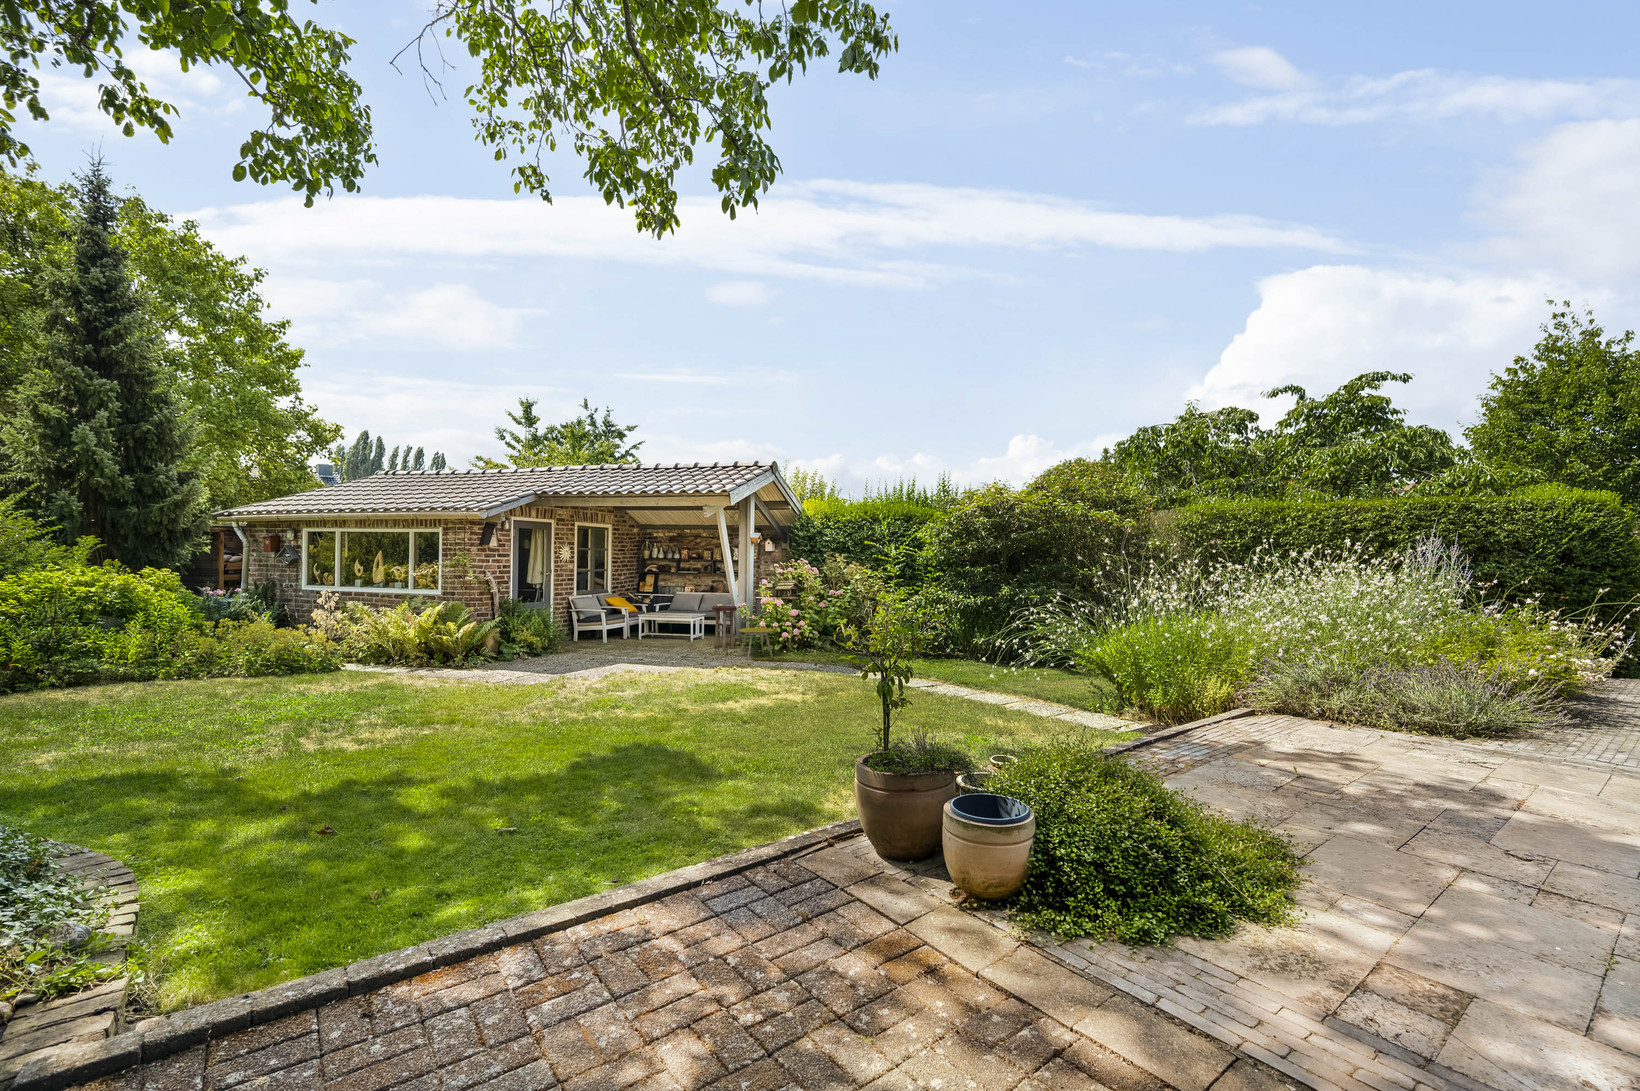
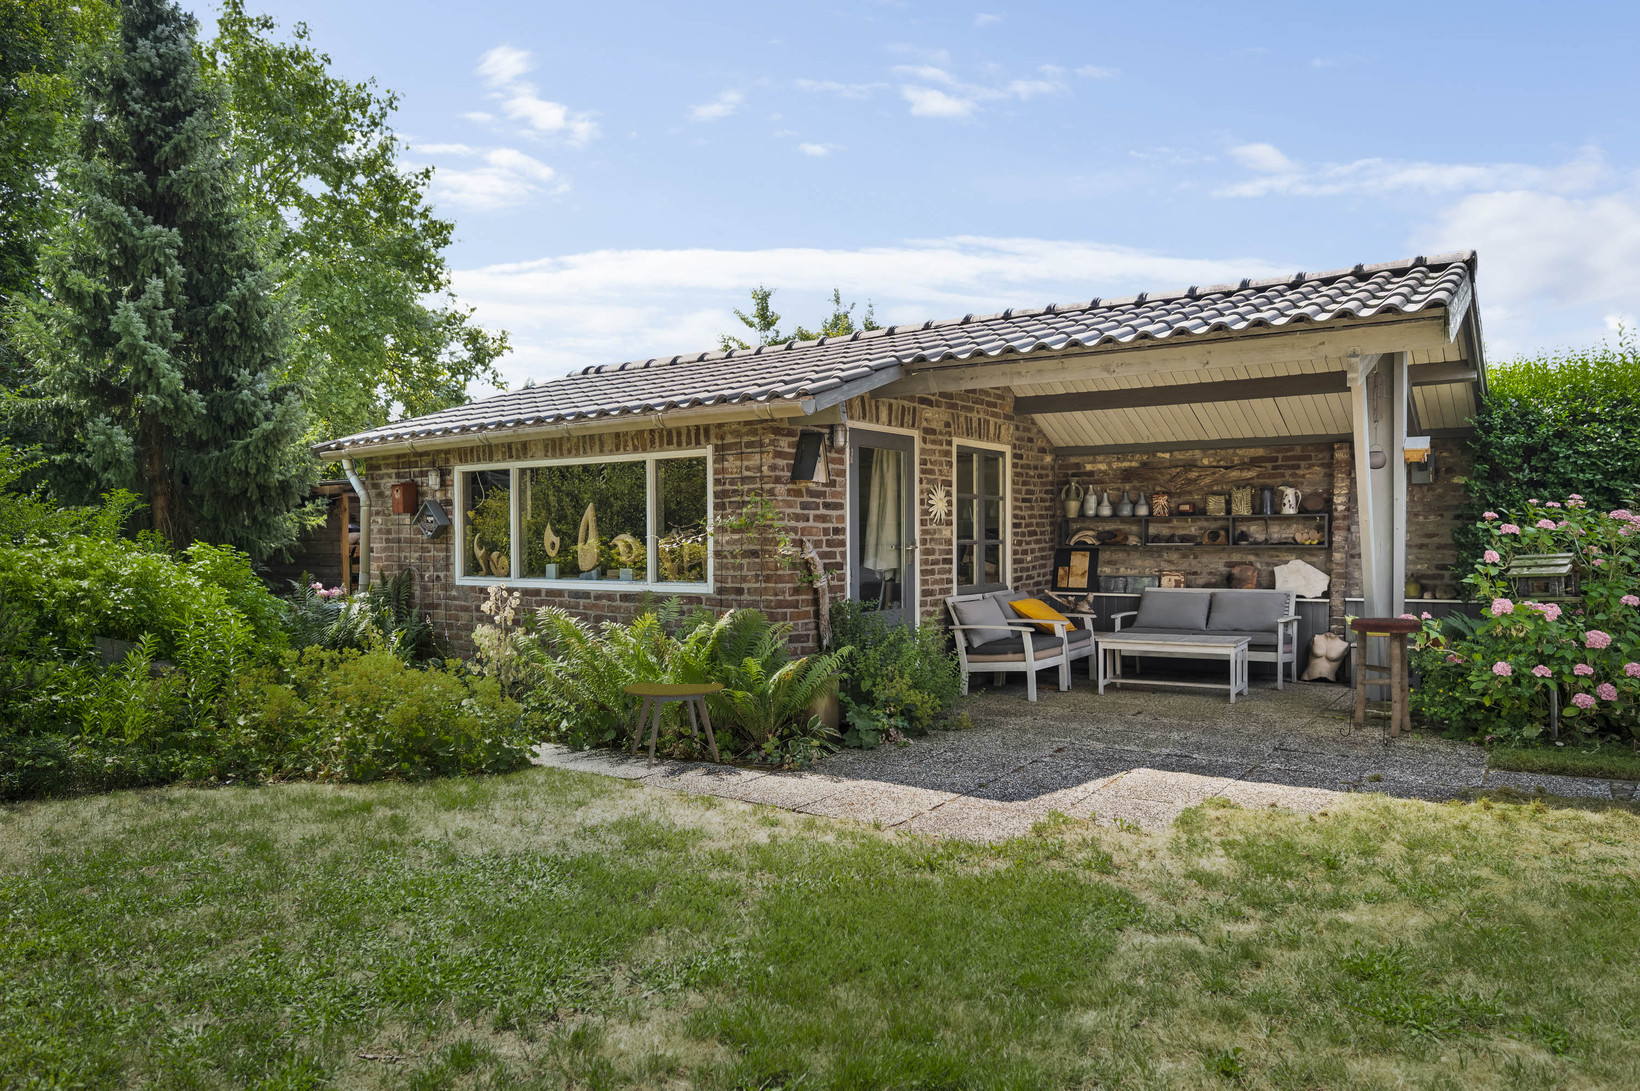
side table: present [738,628,775,659] -> present [623,682,724,769]

